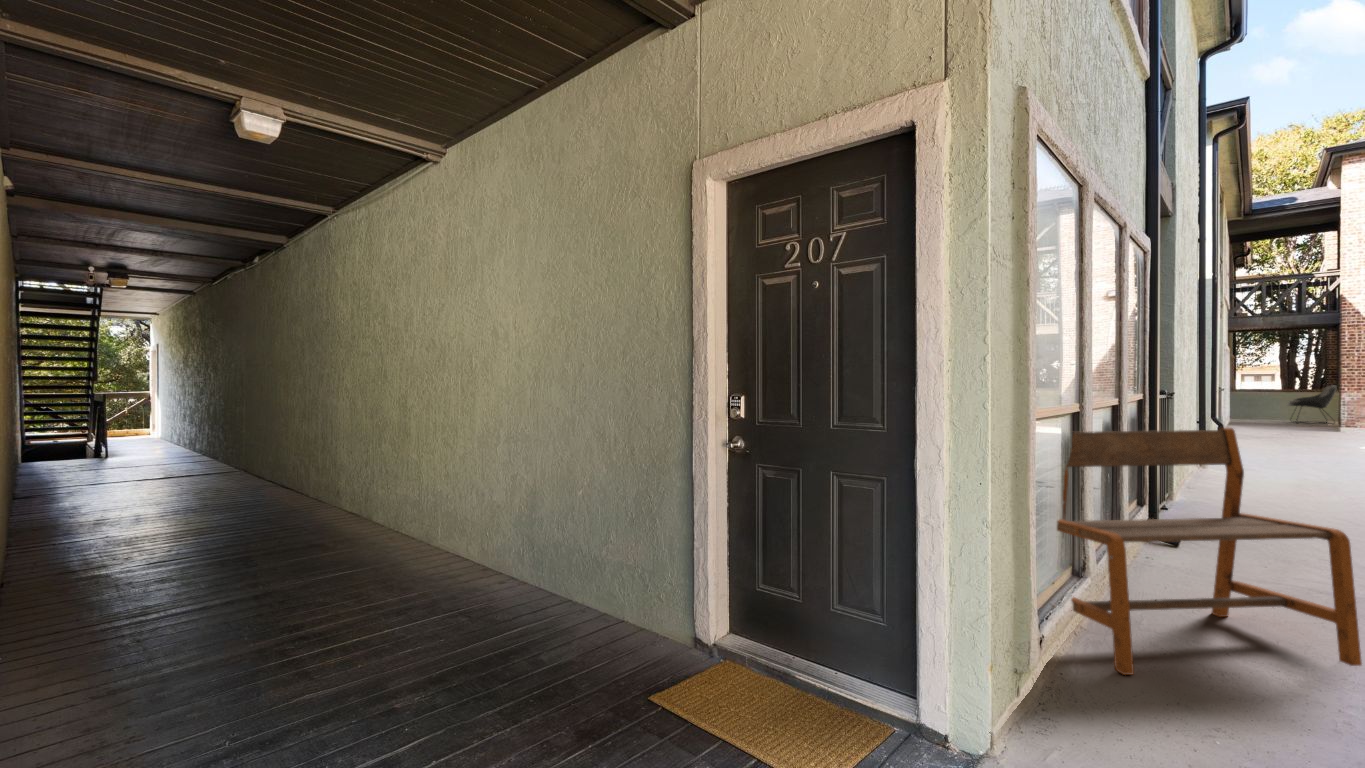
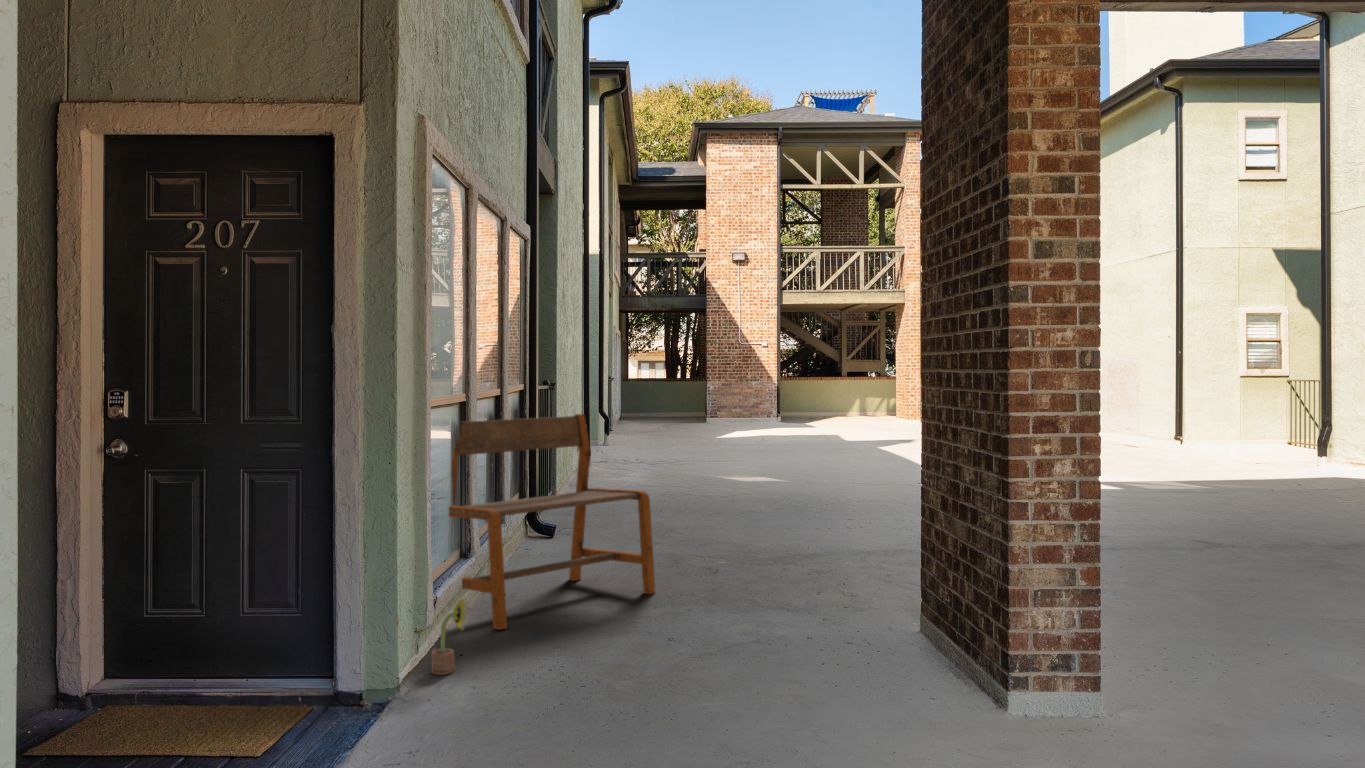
lounge chair: present [1287,385,1336,423] -> none [667,373,705,414]
decorative plant: none [1035,645,1083,734] -> present [431,599,466,675]

